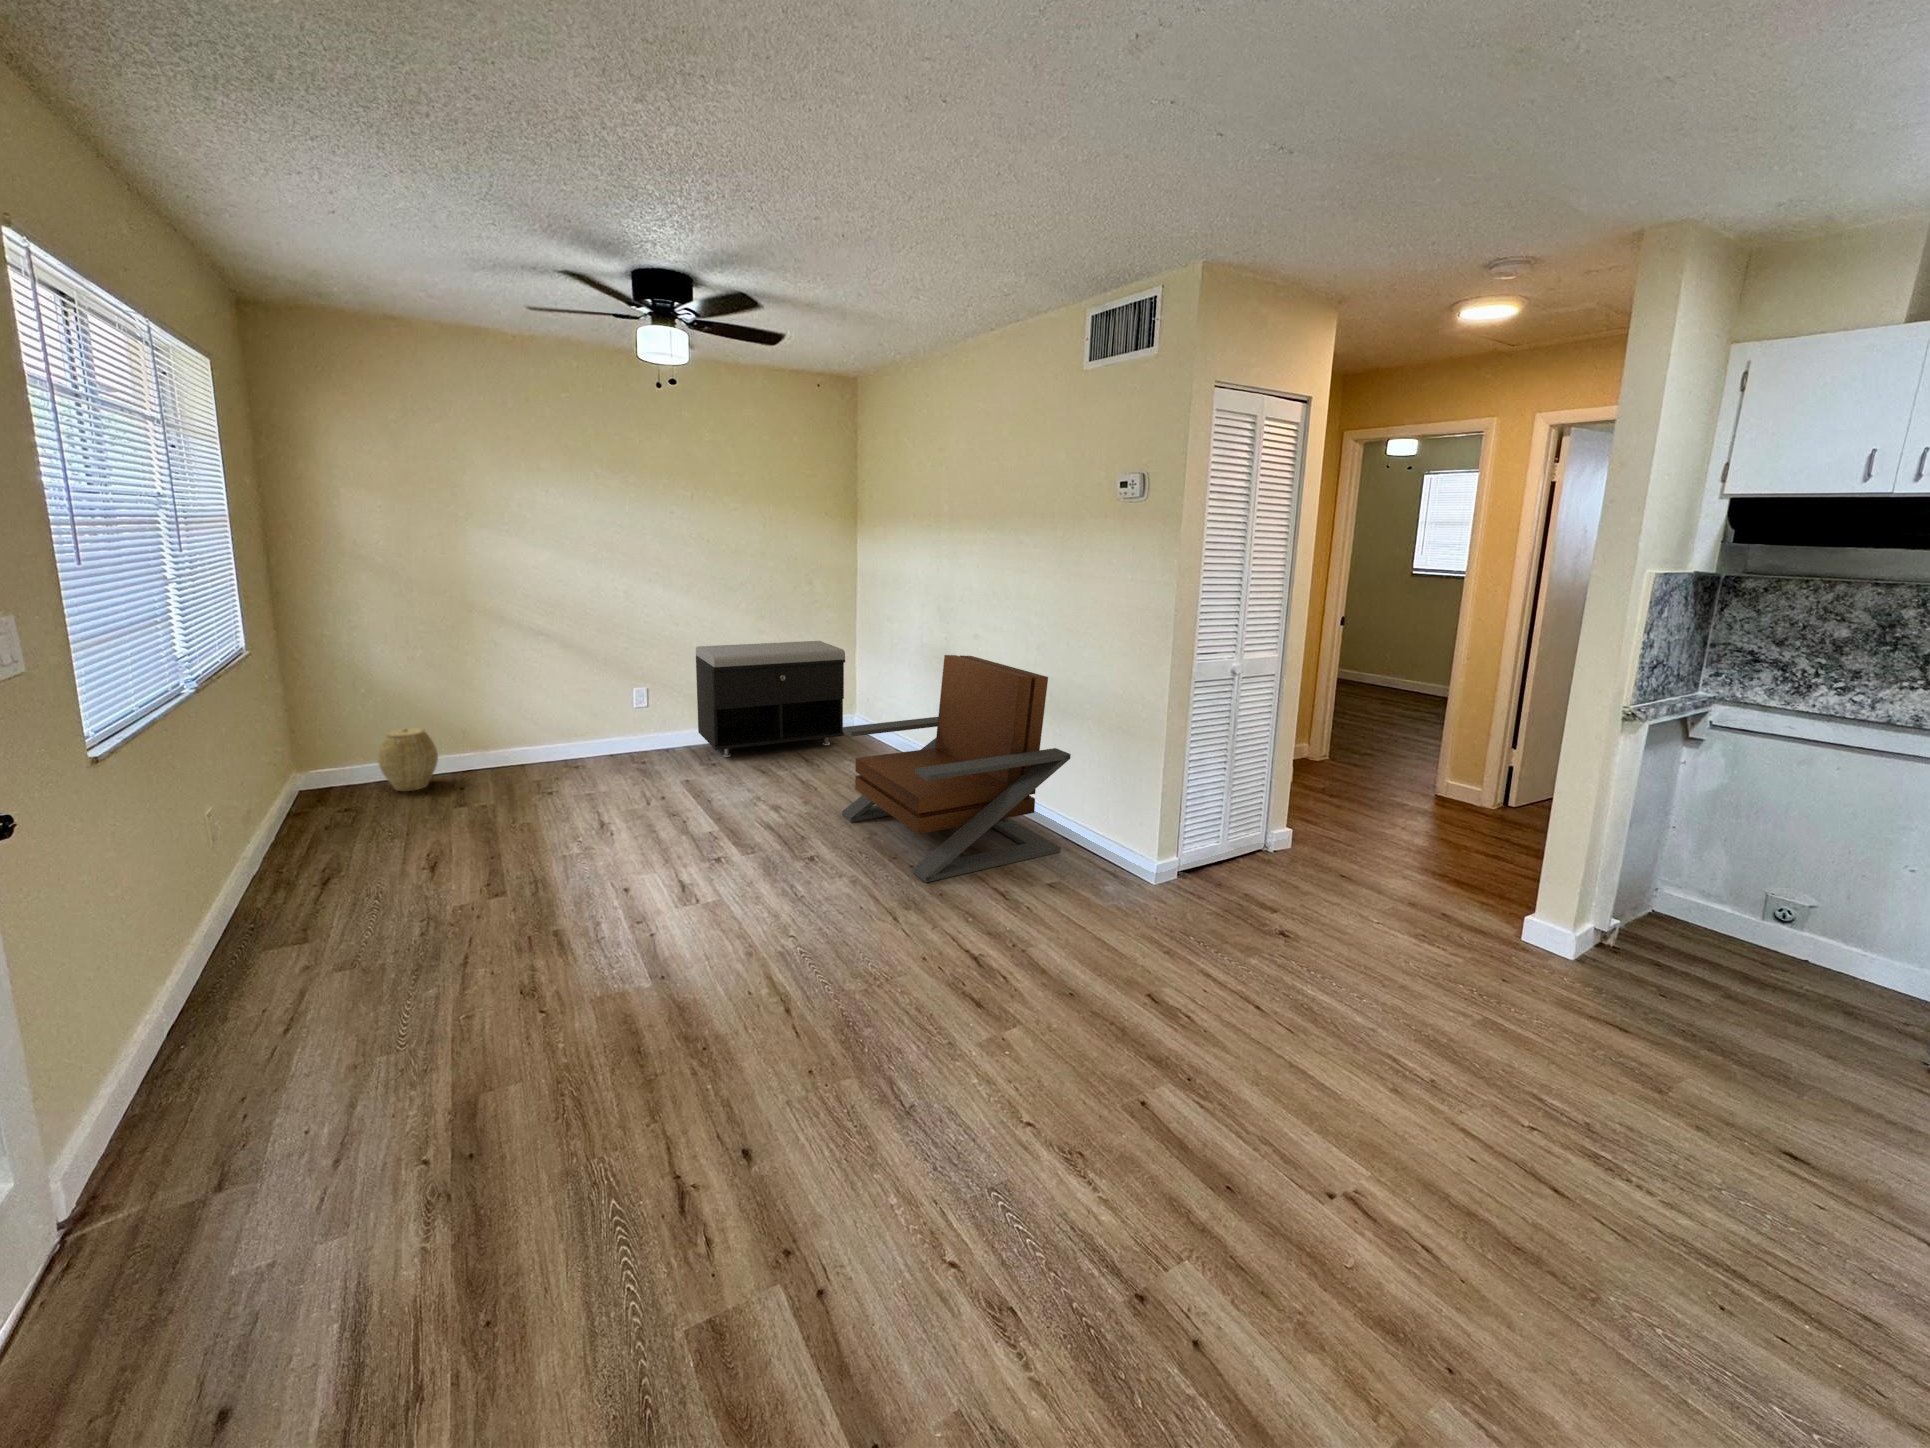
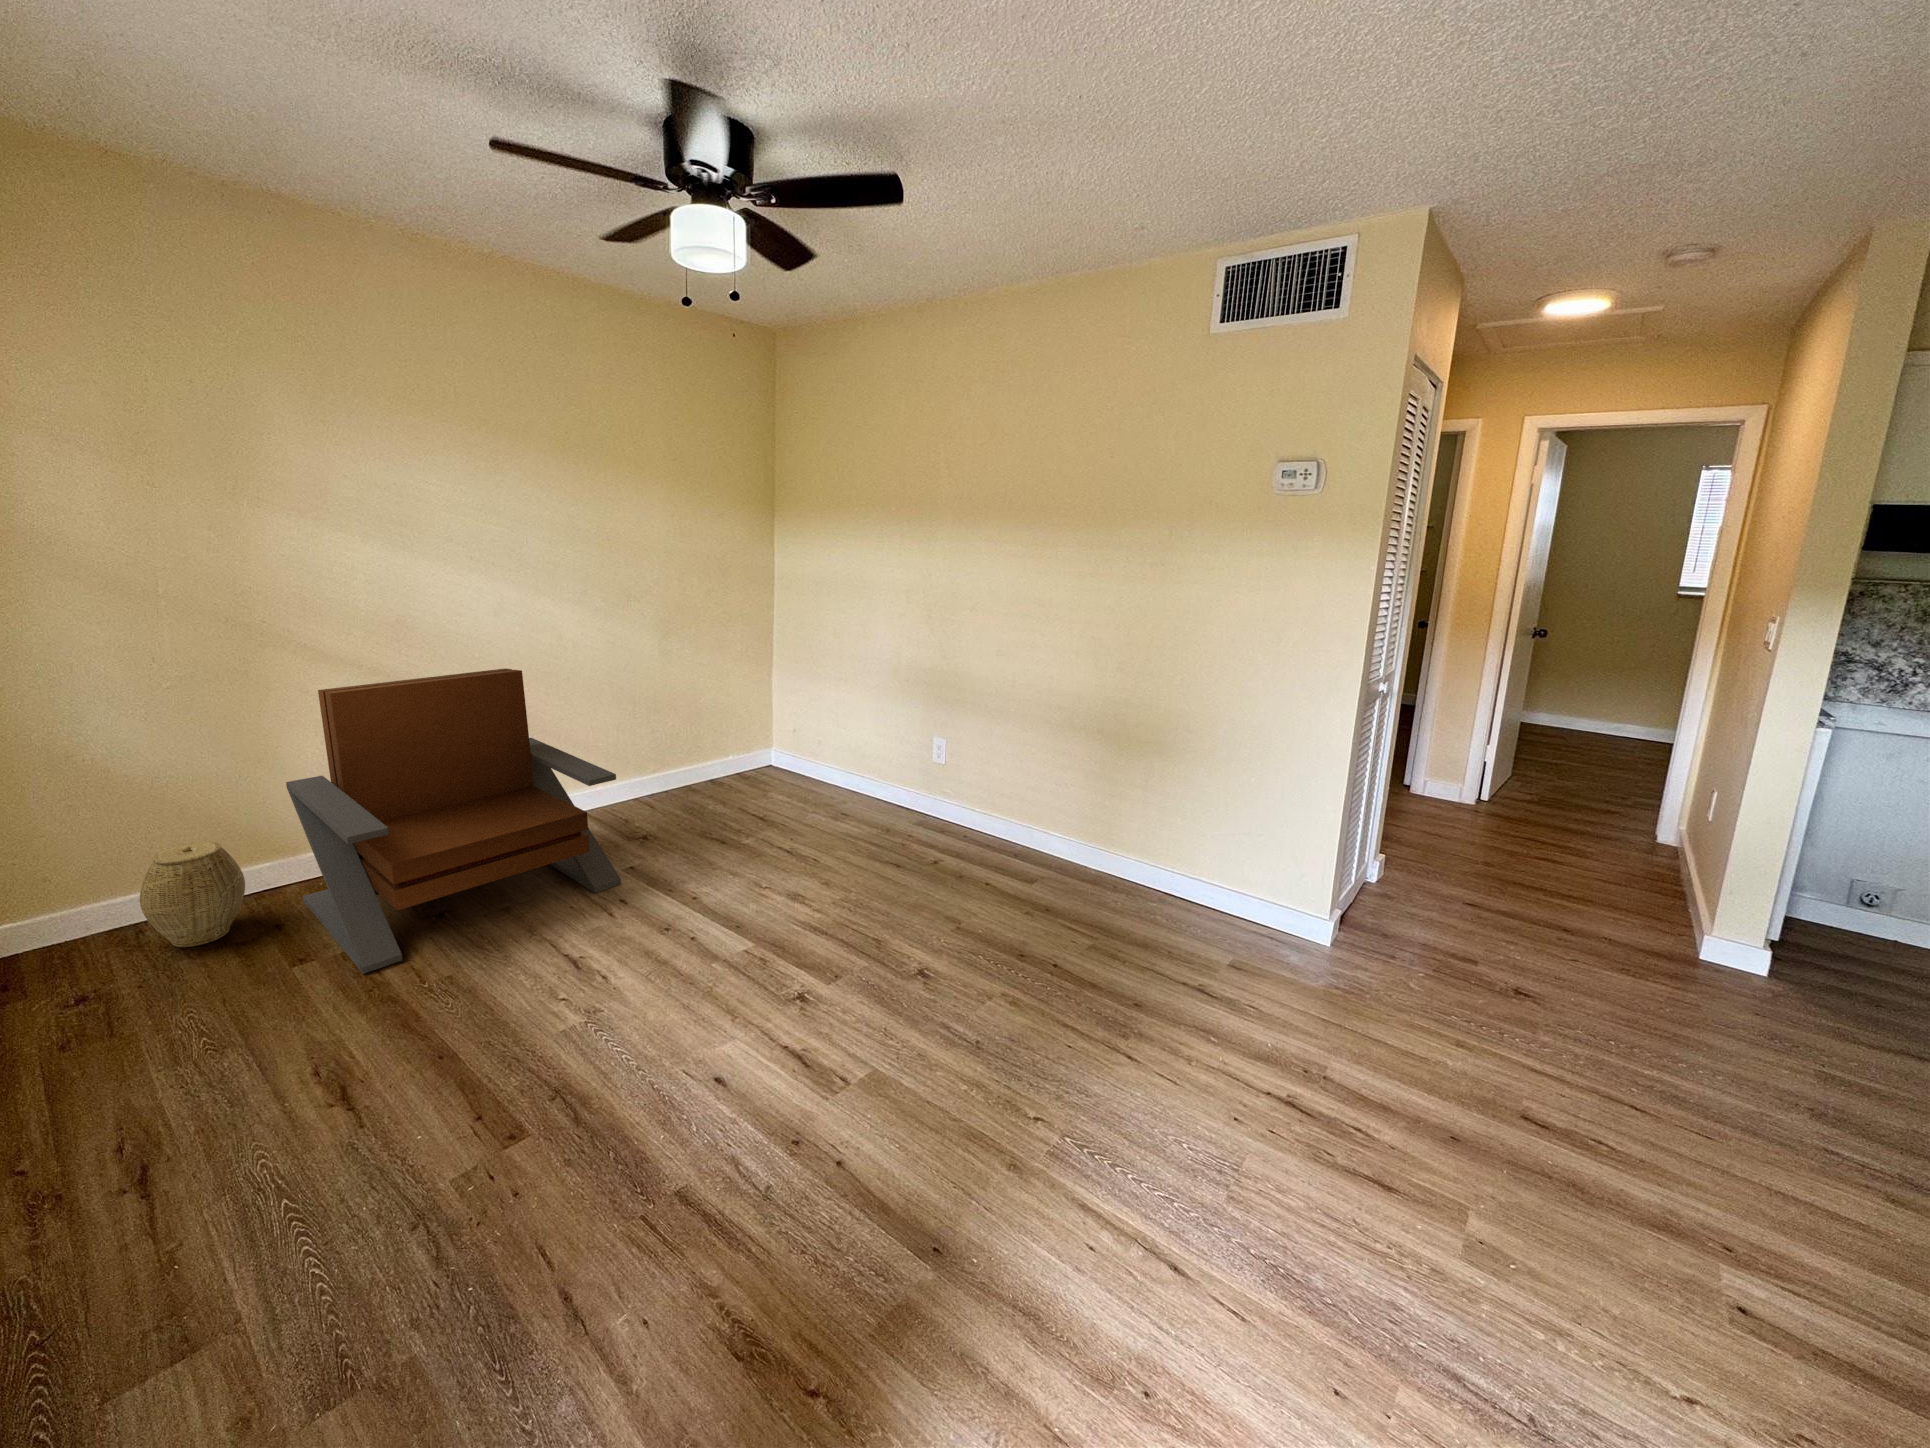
storage bench: present [696,641,845,757] -> none [600,662,799,825]
lounge chair: present [842,655,1071,882] -> present [286,668,621,974]

